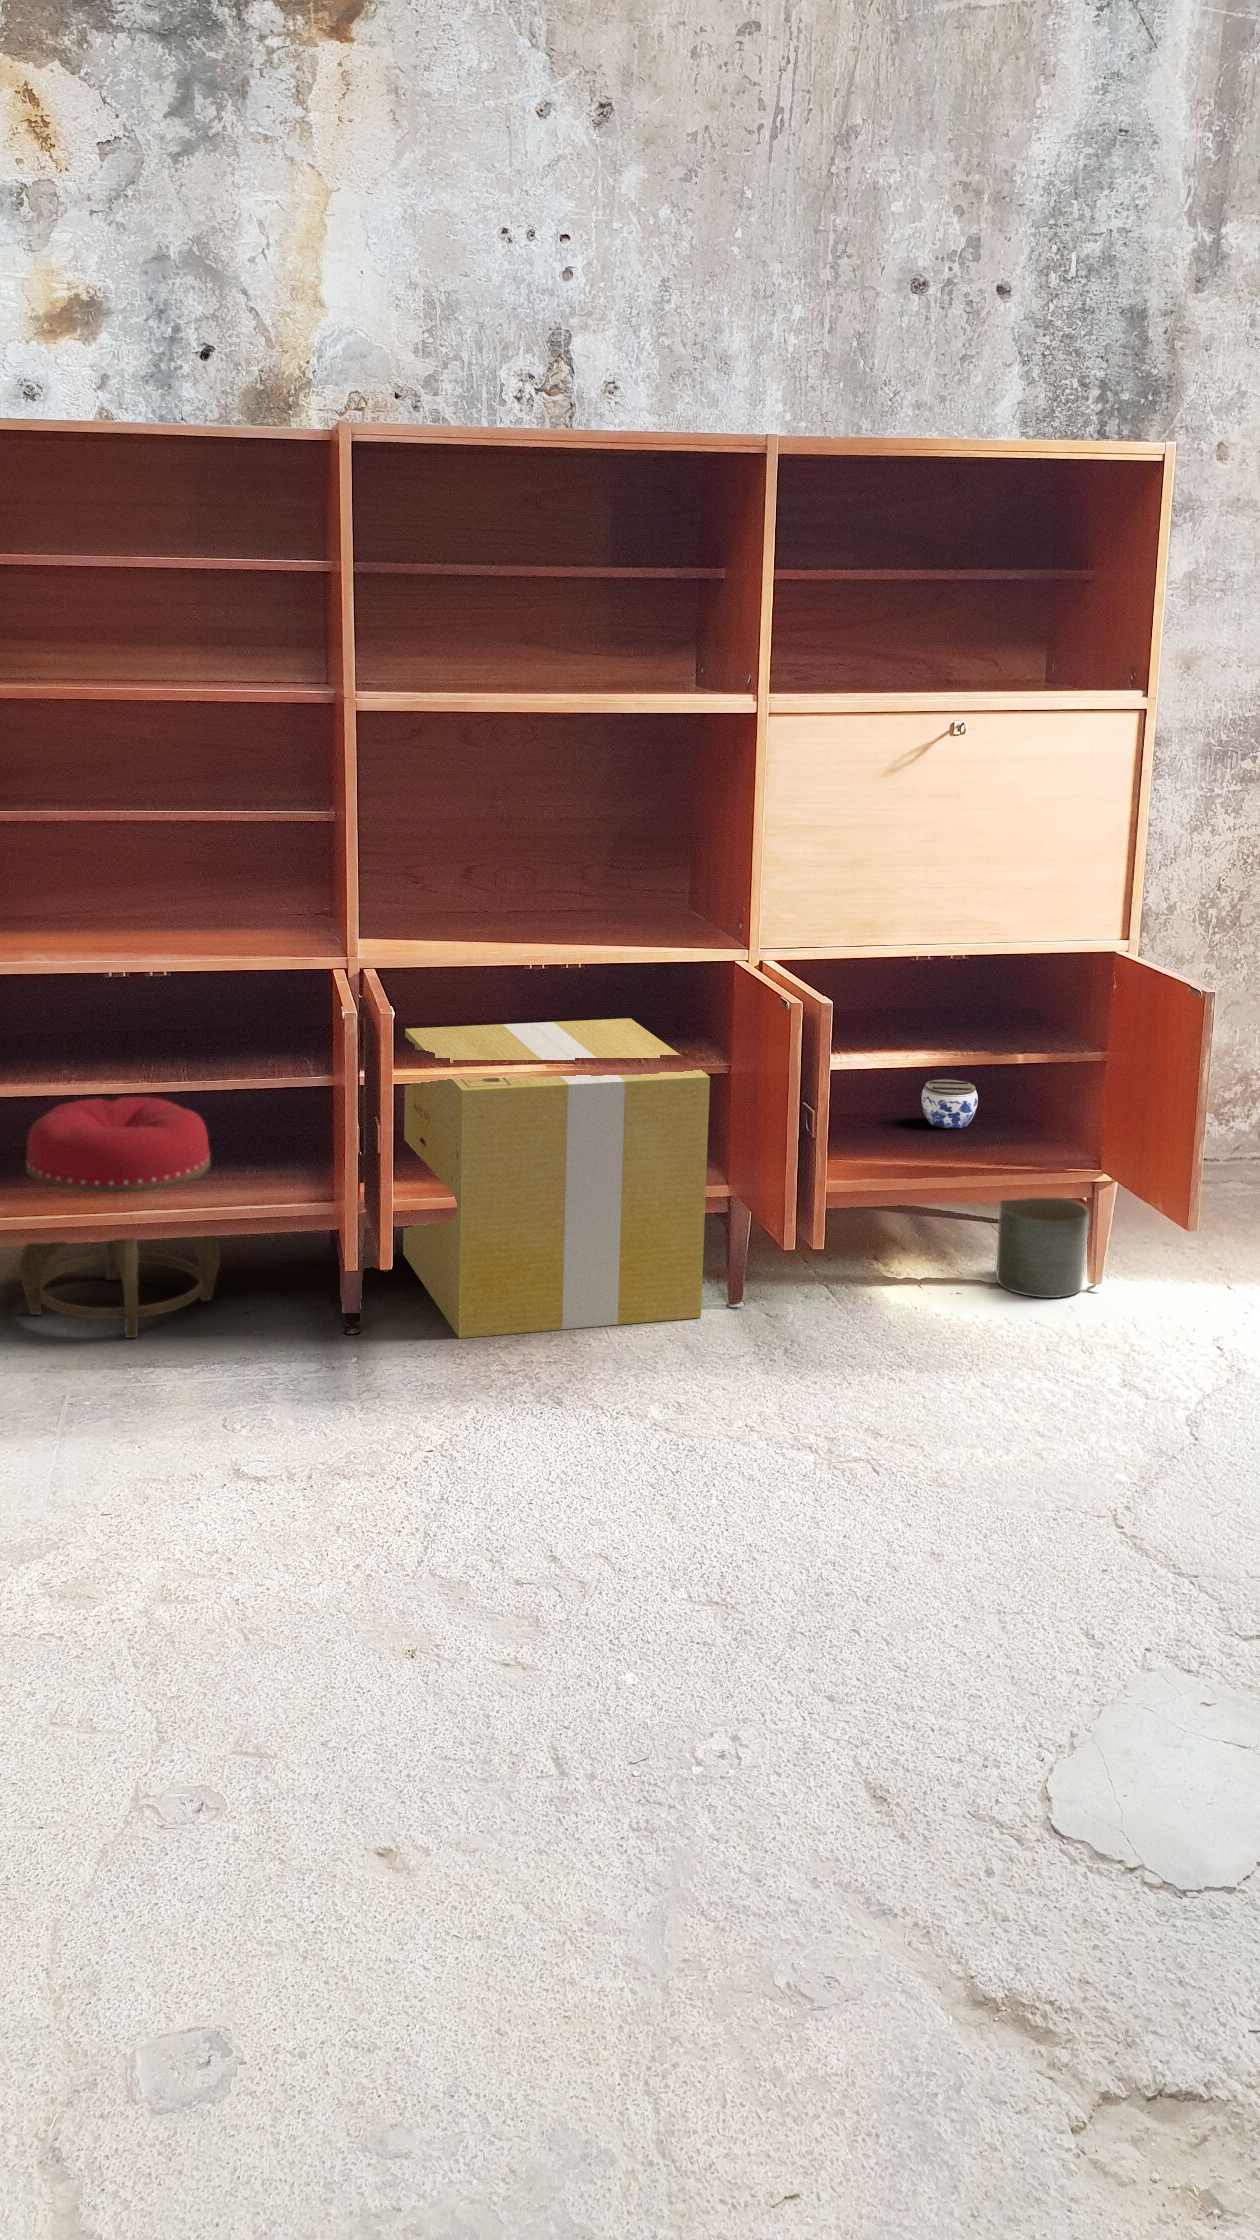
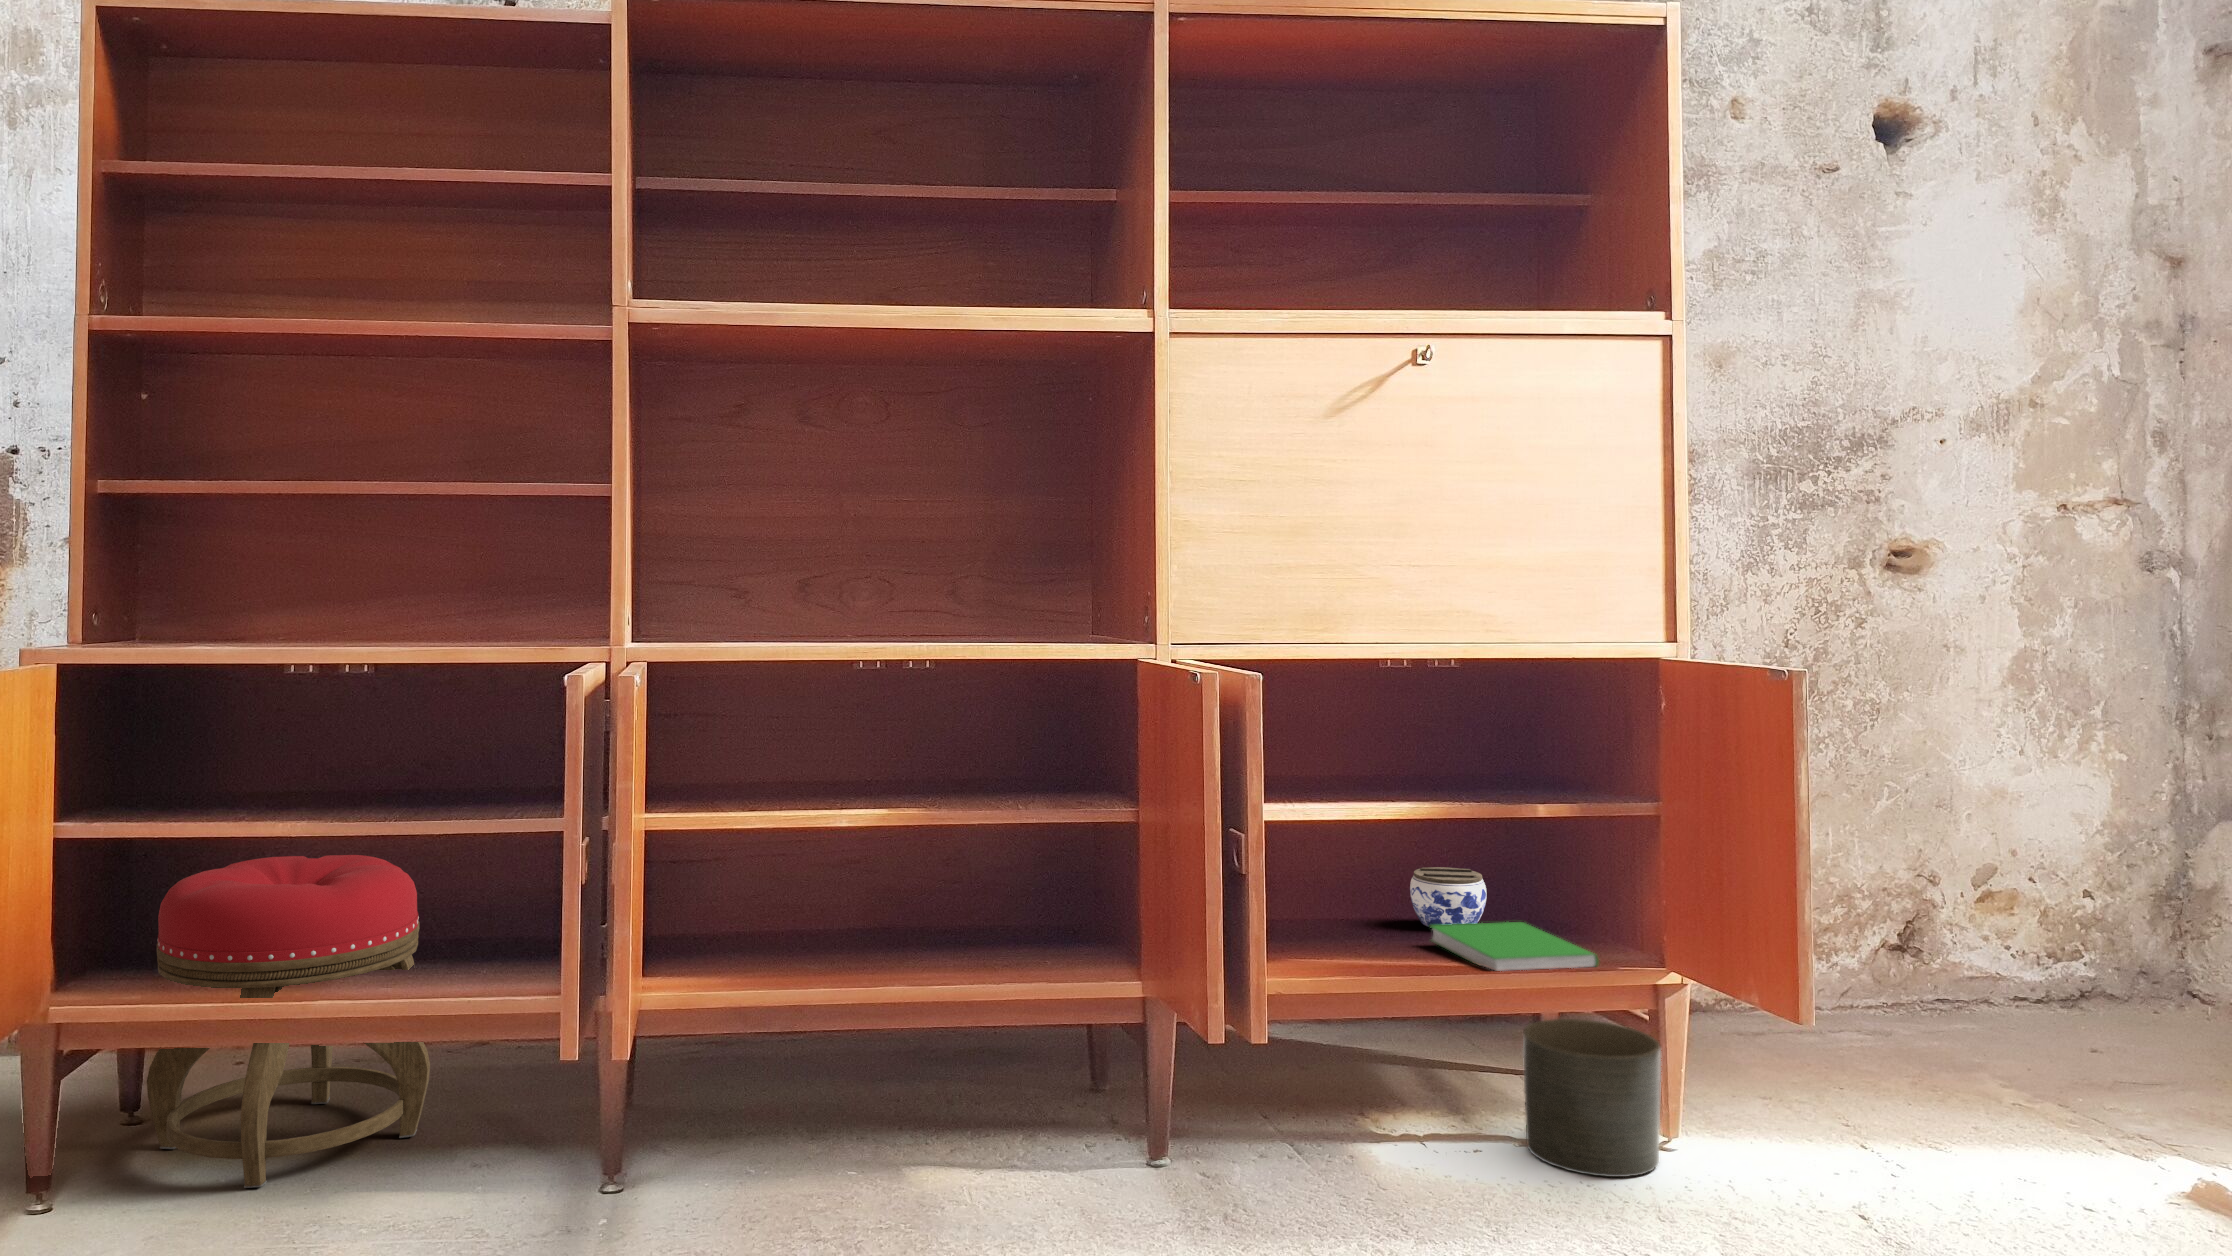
cardboard box: present [403,1018,710,1338] -> none [705,774,1075,1207]
hardcover book: none [937,1125,1054,1168] -> present [1430,922,1599,971]

